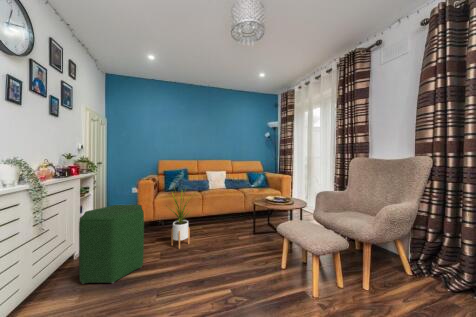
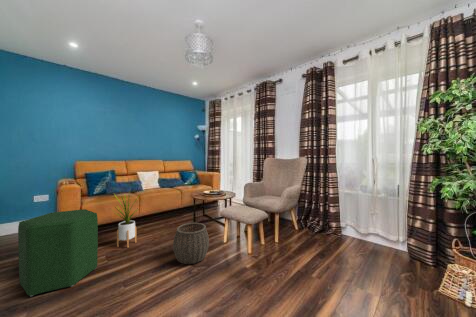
woven basket: none [211,236,256,294] -> present [173,223,209,264]

